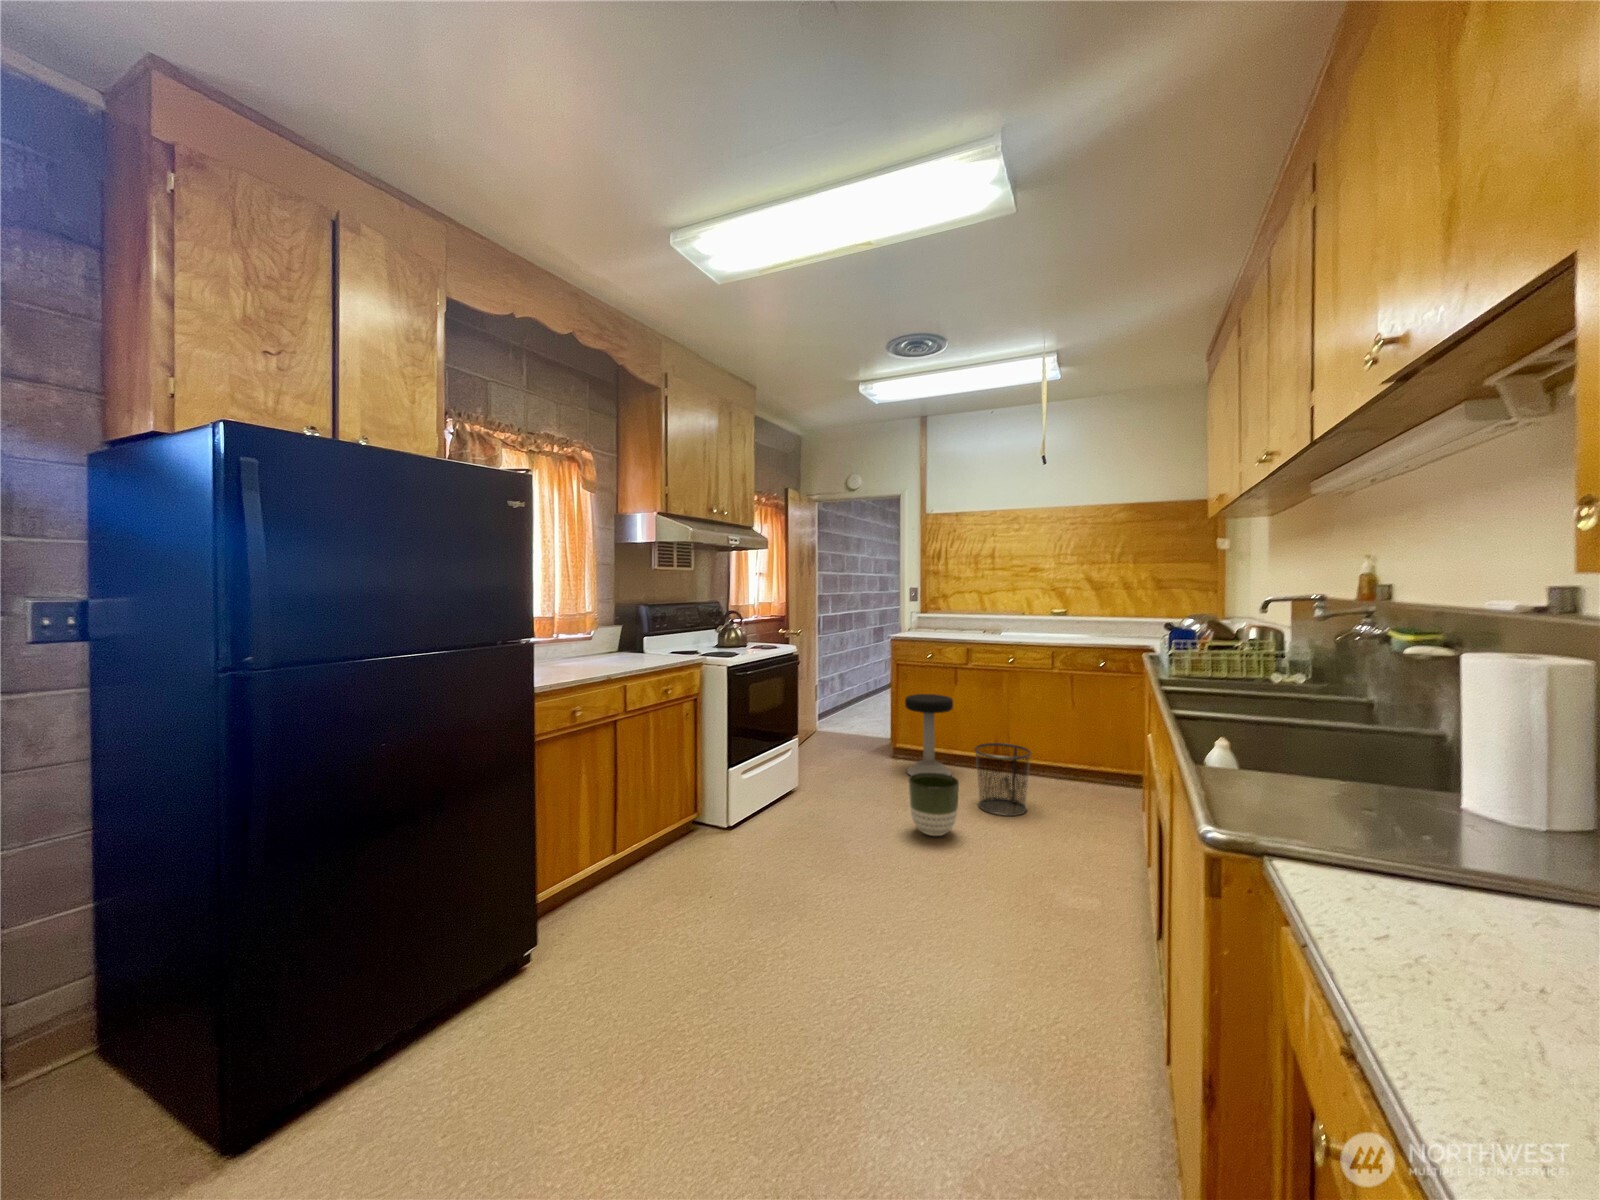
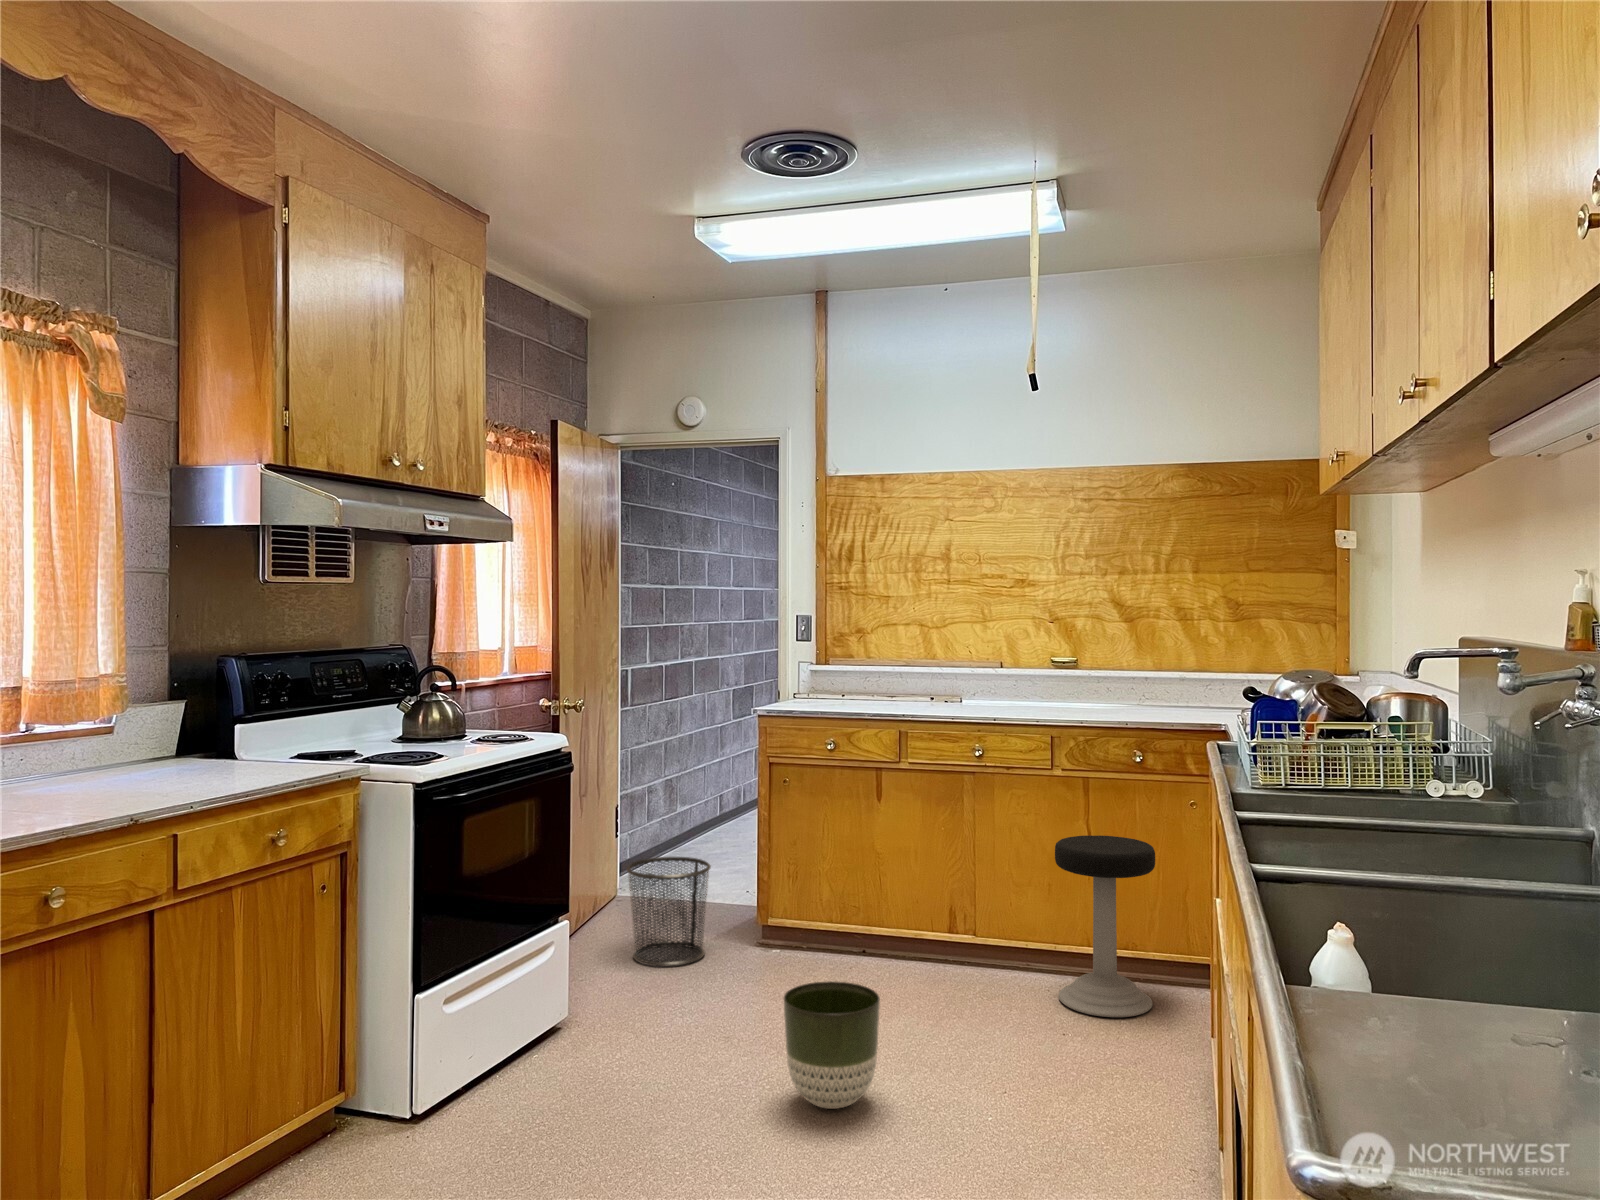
stool: present [905,694,953,776] -> present [1055,836,1155,1017]
waste bin: present [975,743,1031,816] -> present [627,857,711,966]

